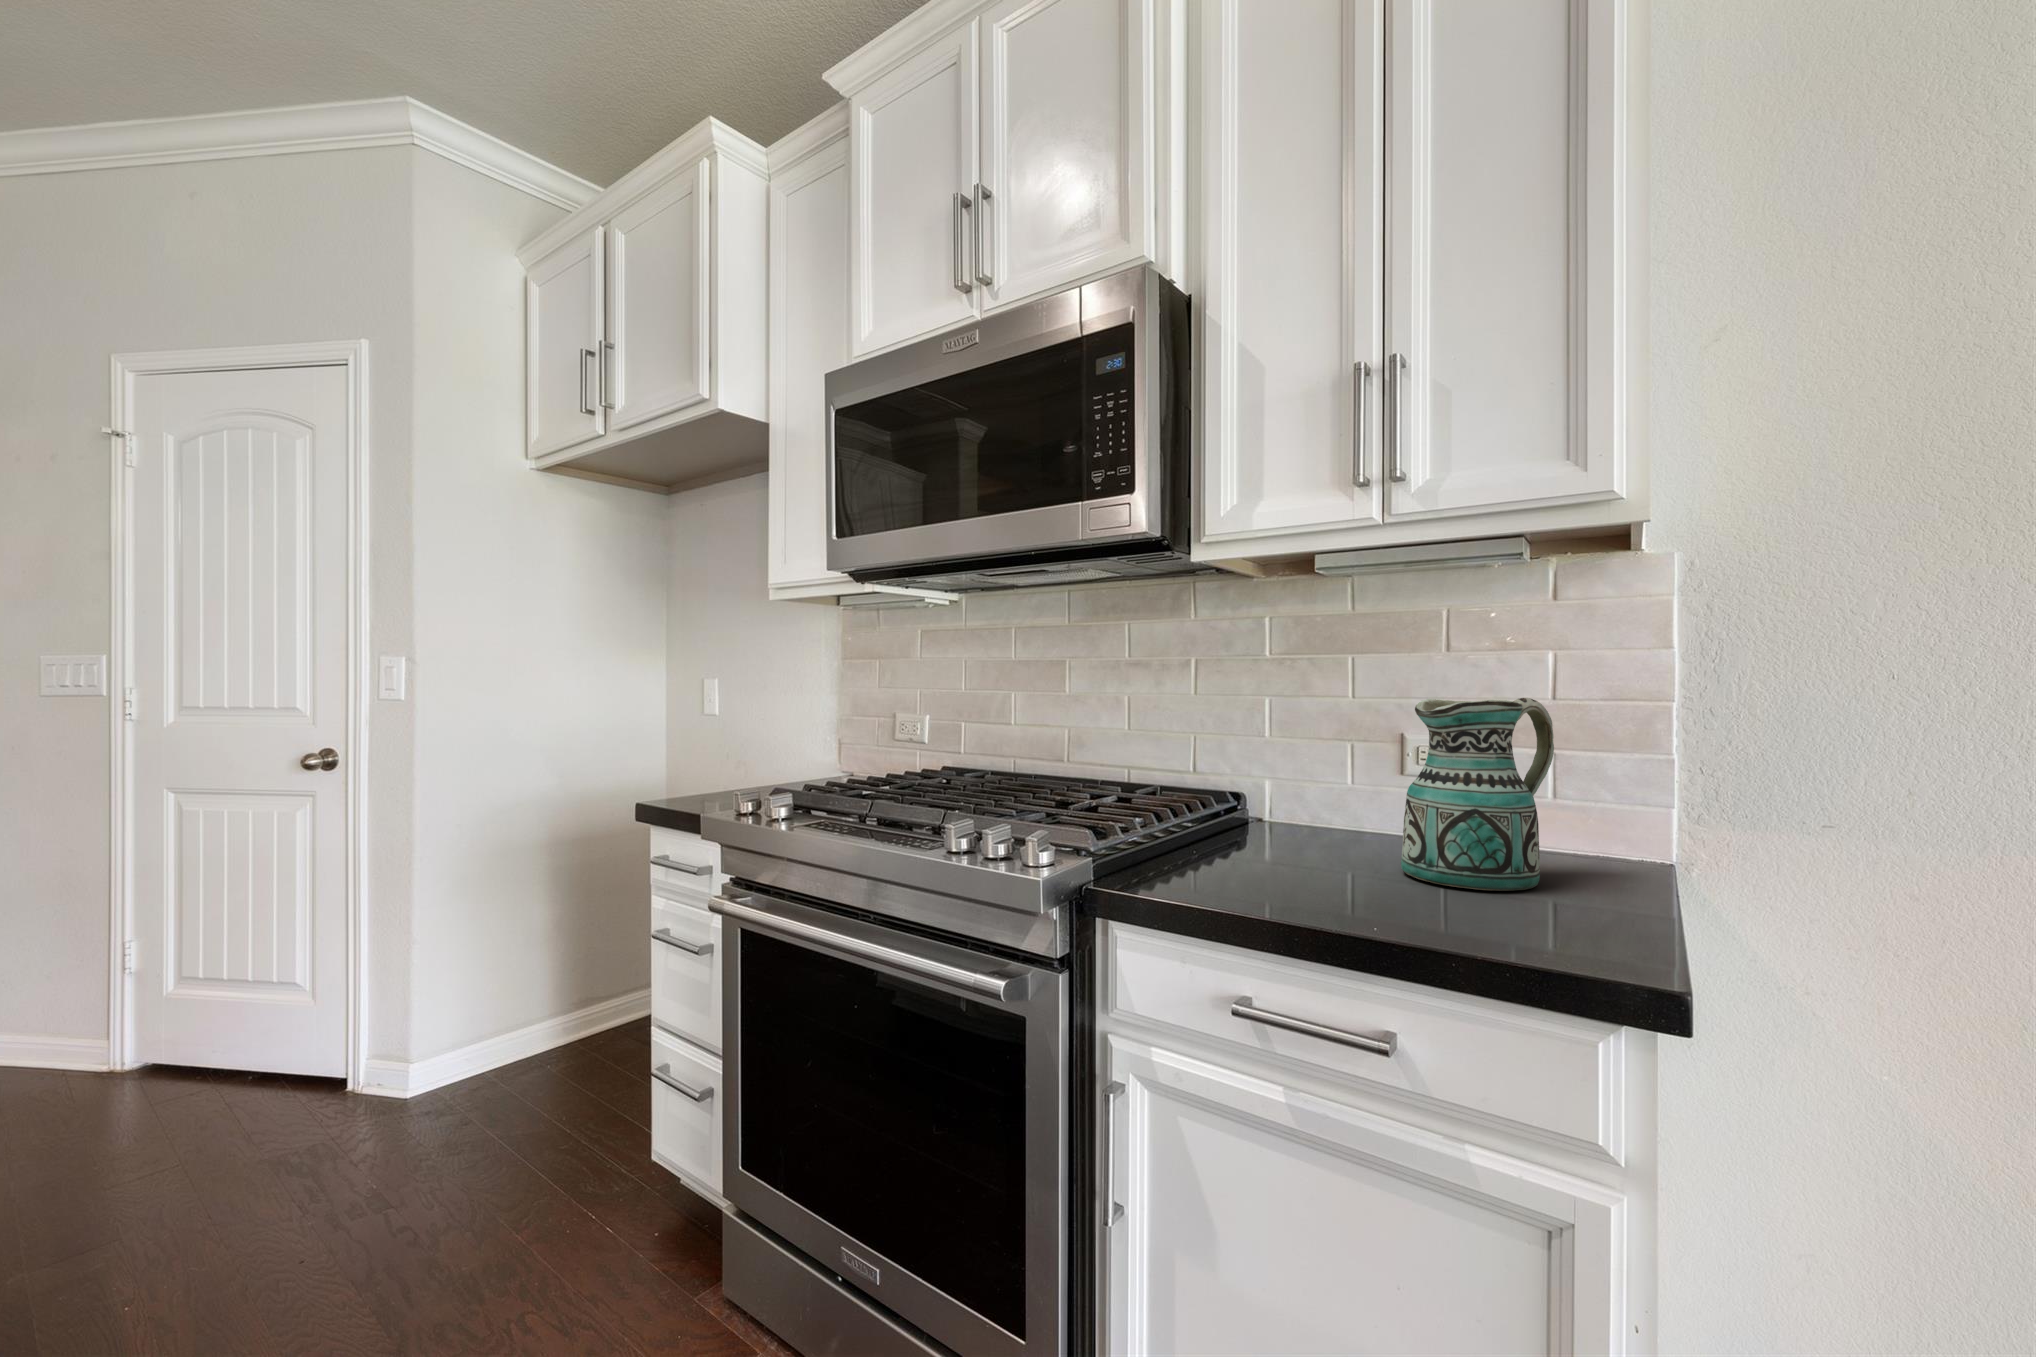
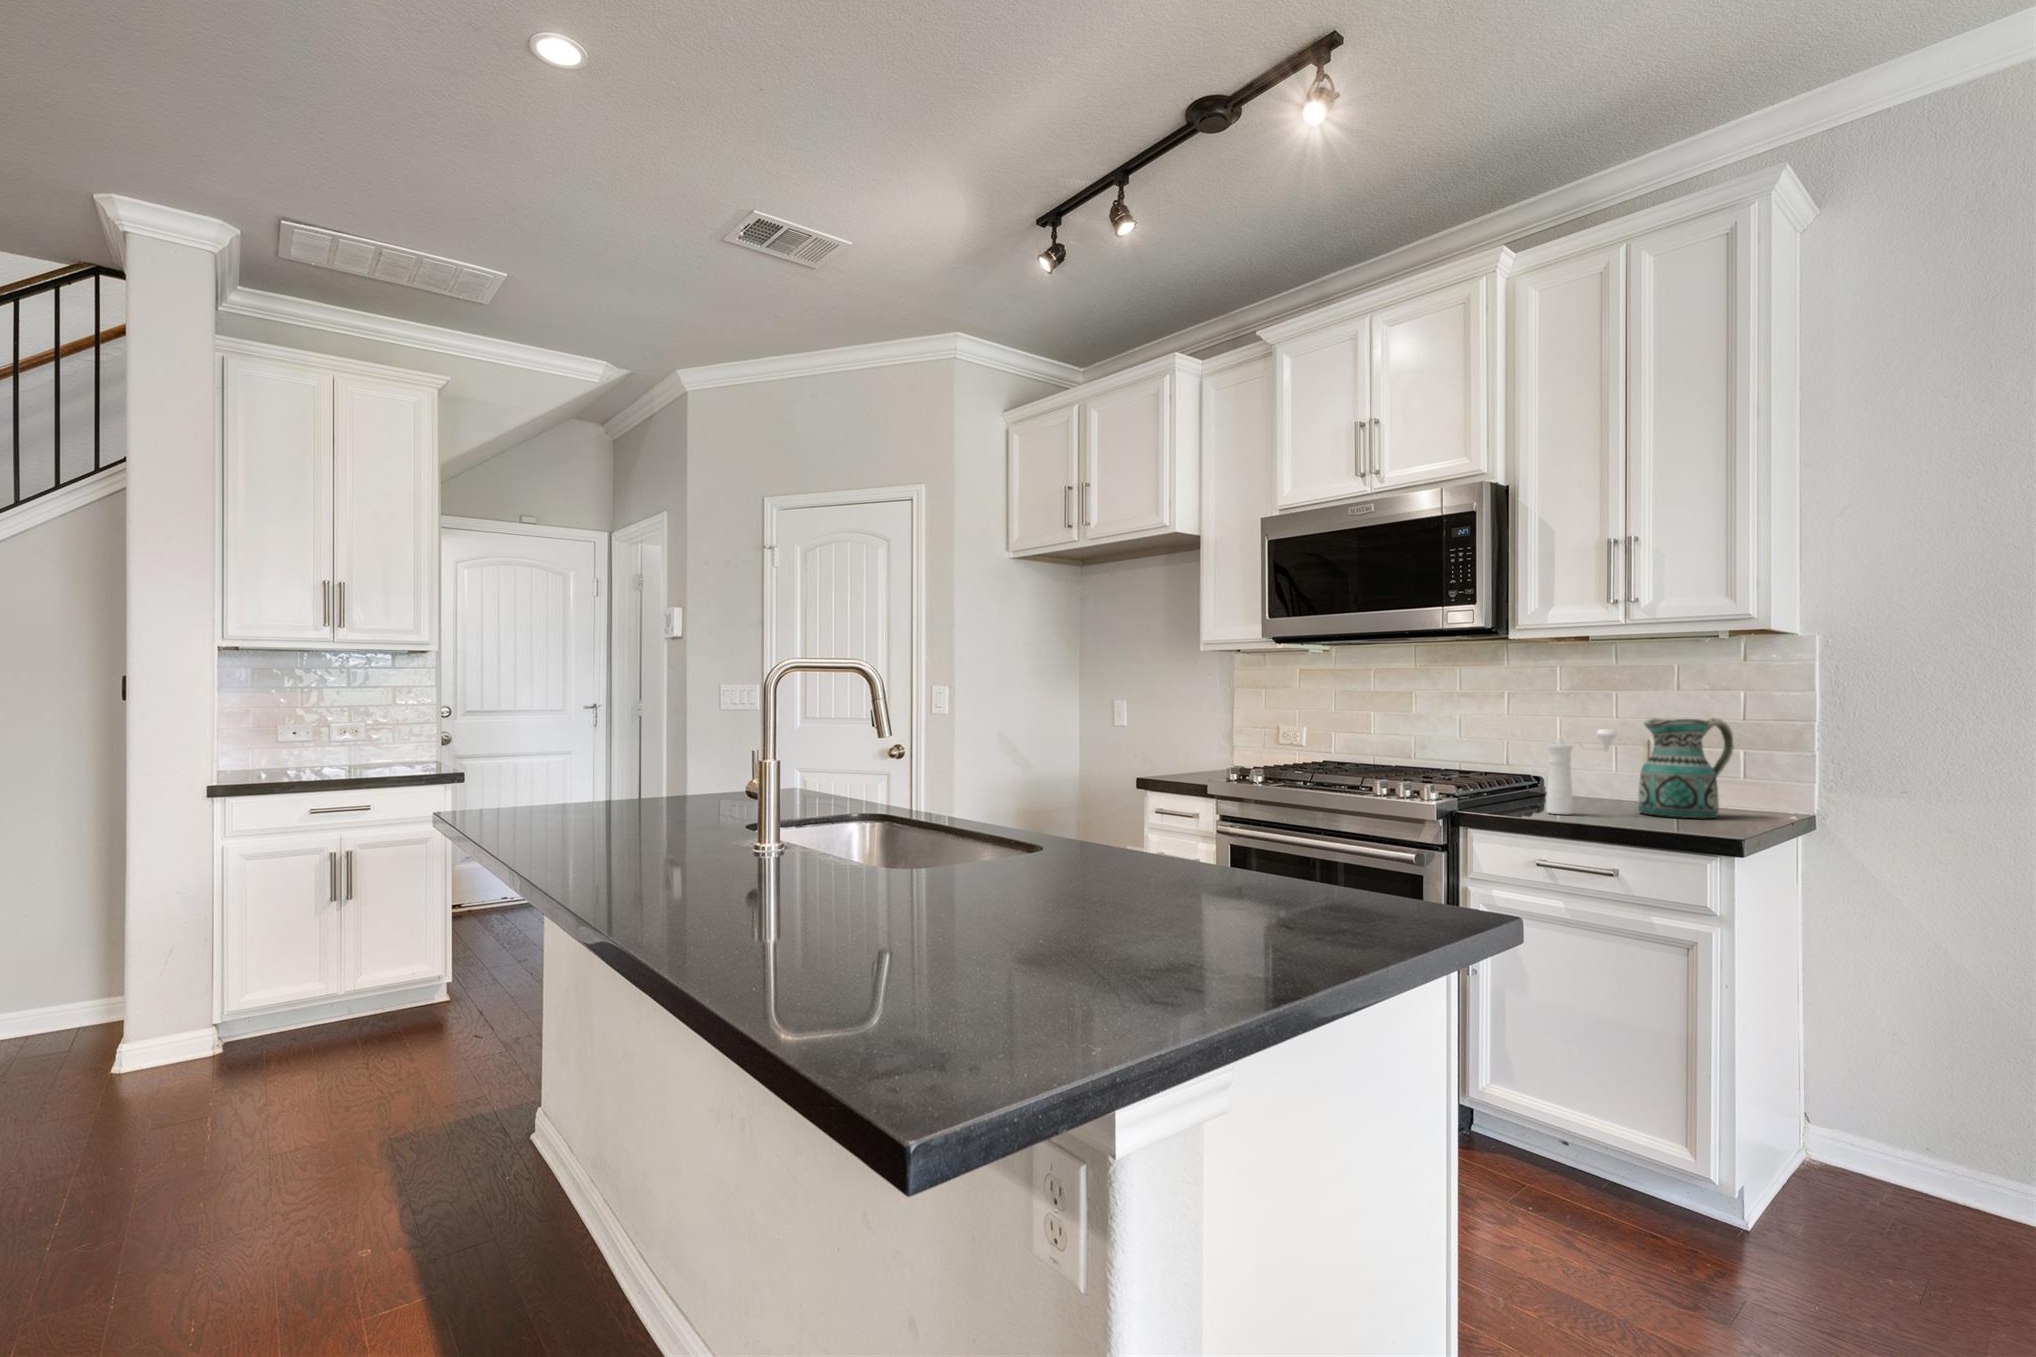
pepper mill: none [1249,722,1372,893] -> present [1546,729,1616,814]

